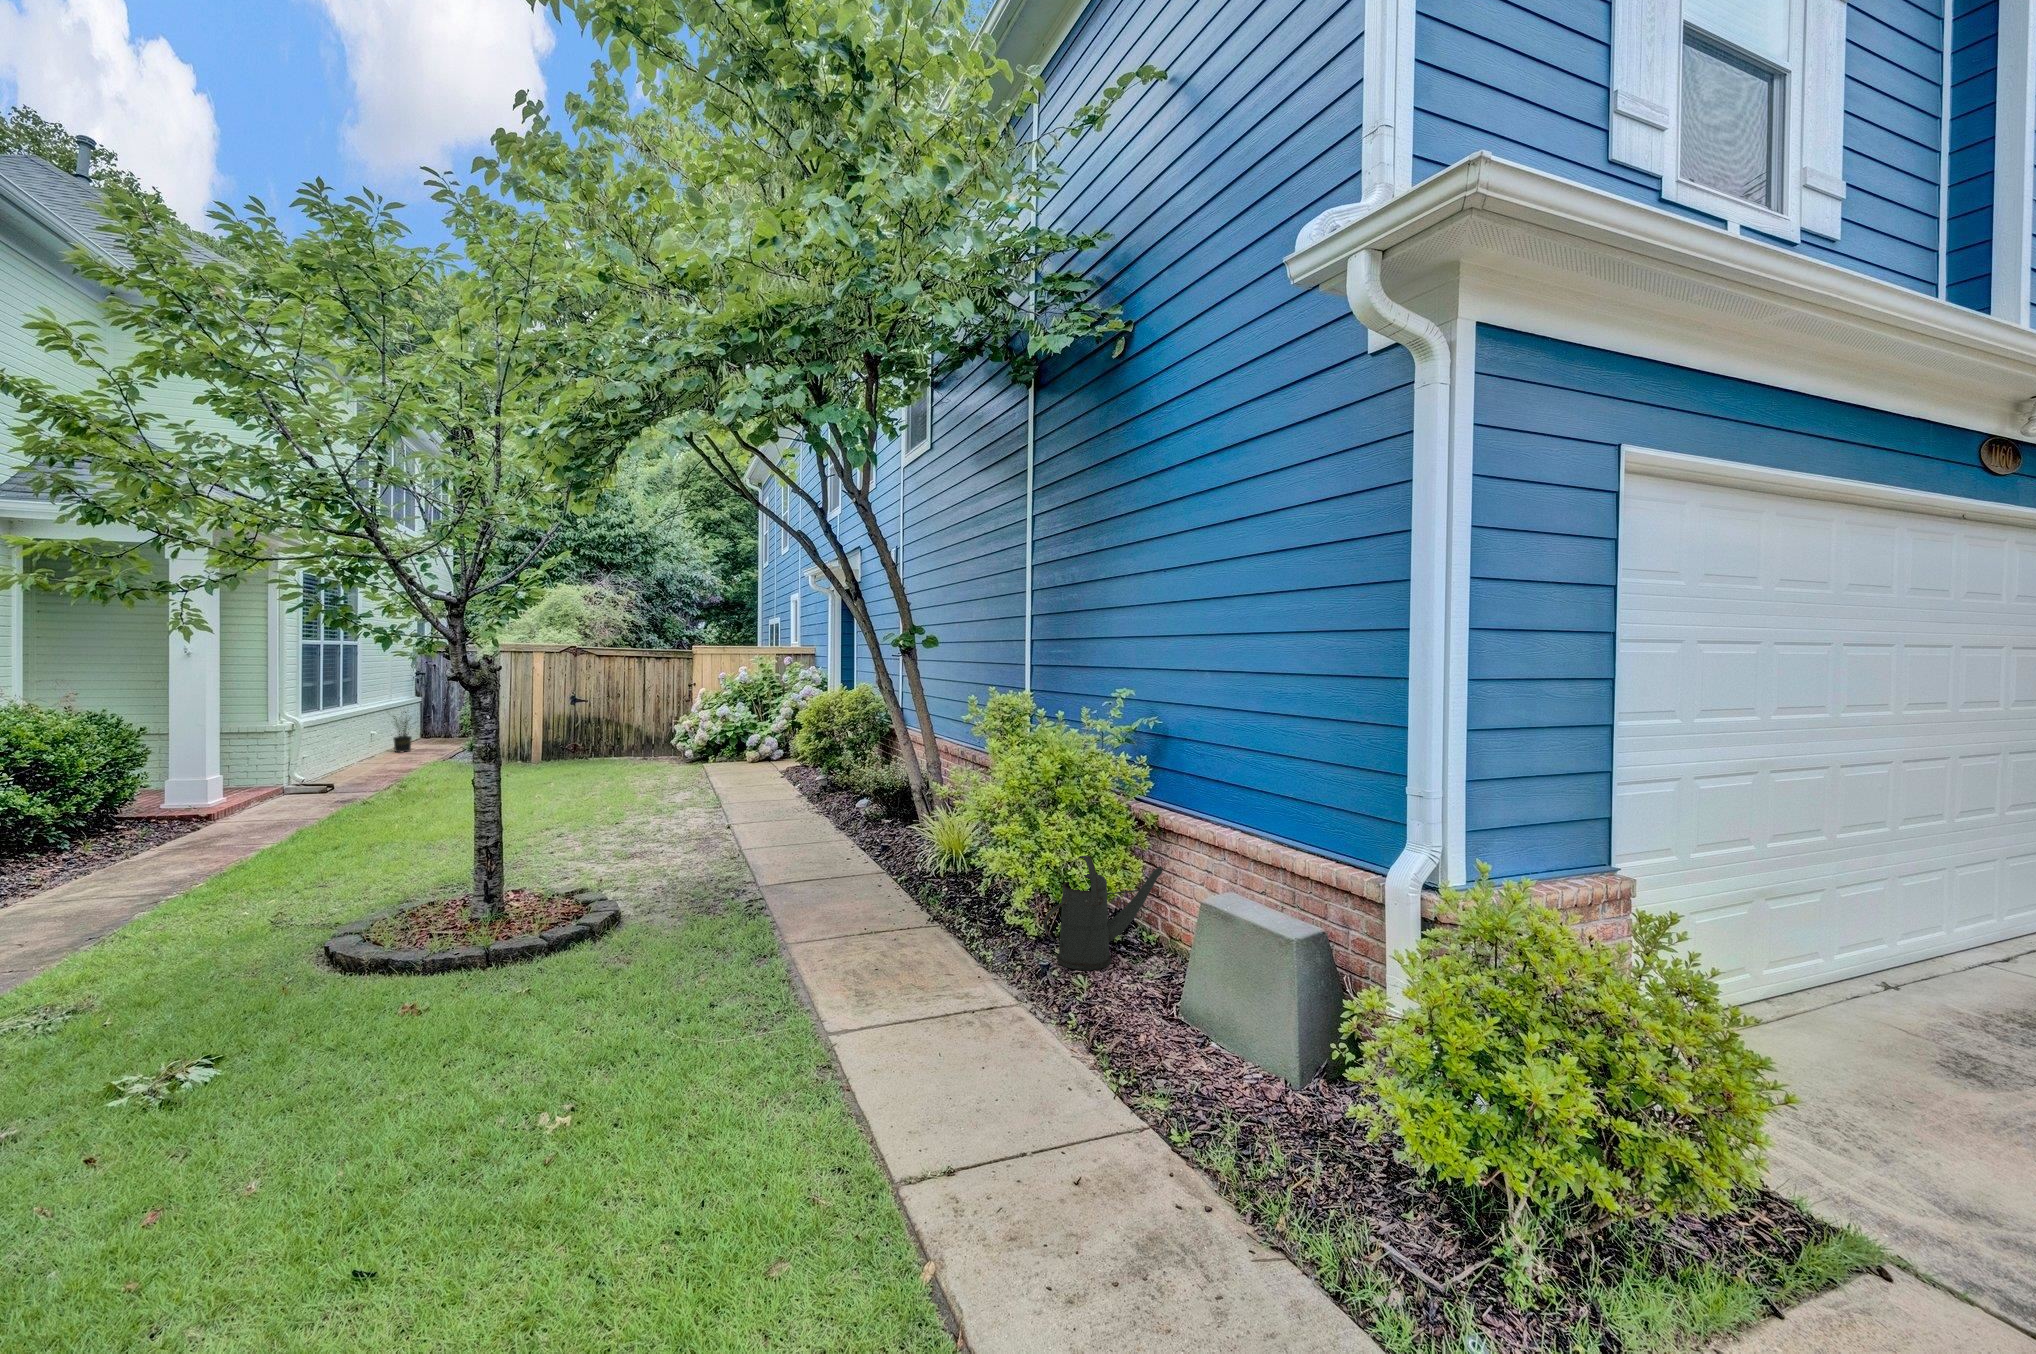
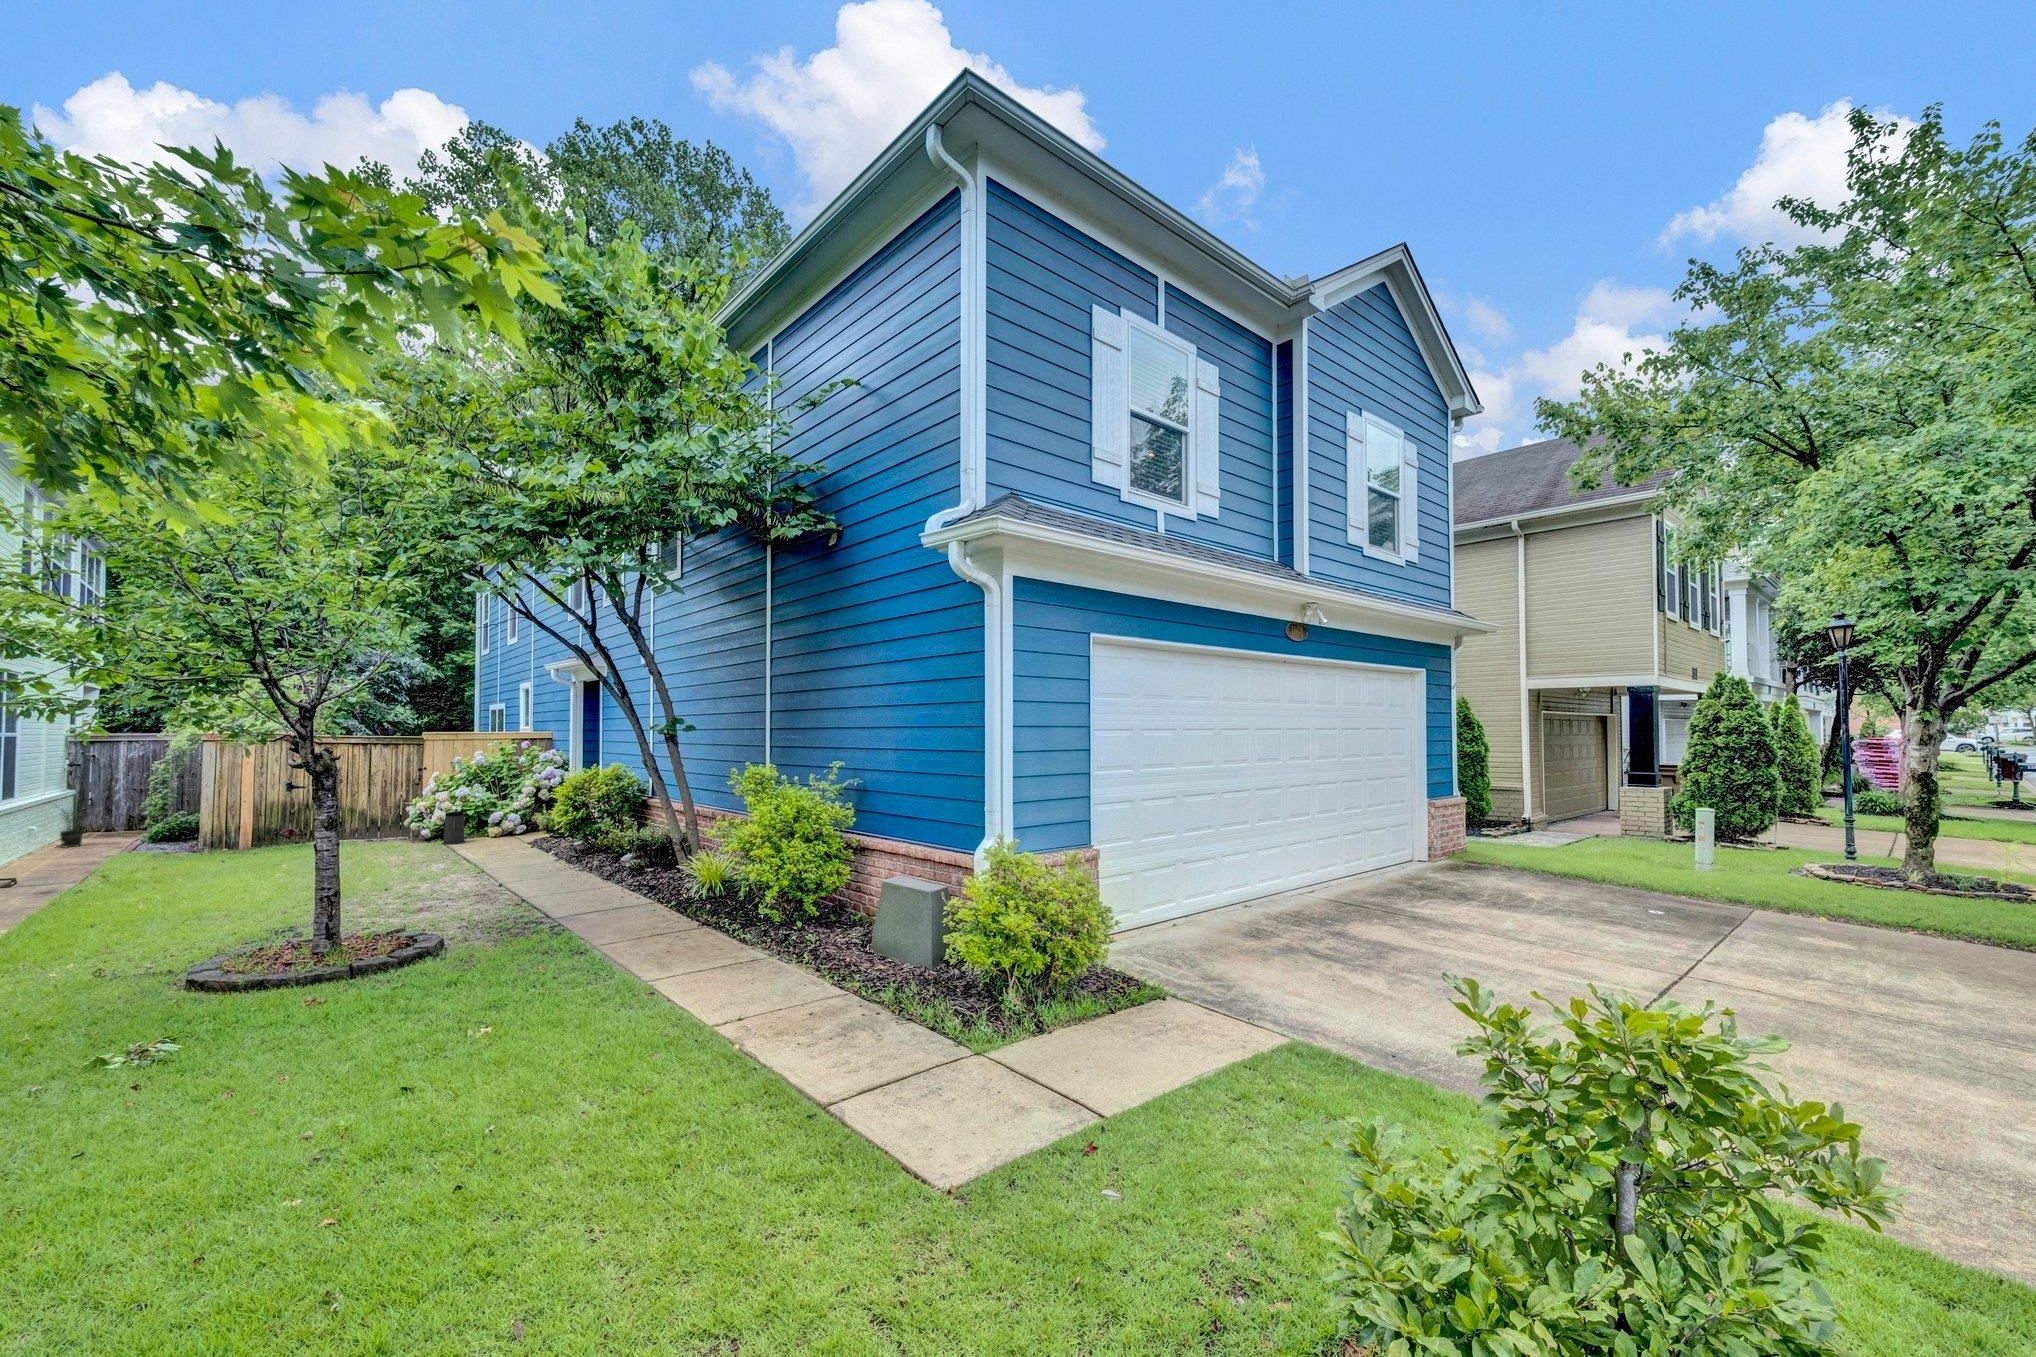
watering can: present [1044,856,1162,970] -> present [442,805,465,844]

